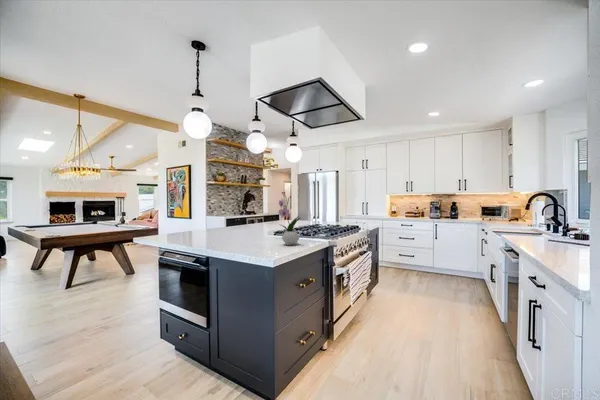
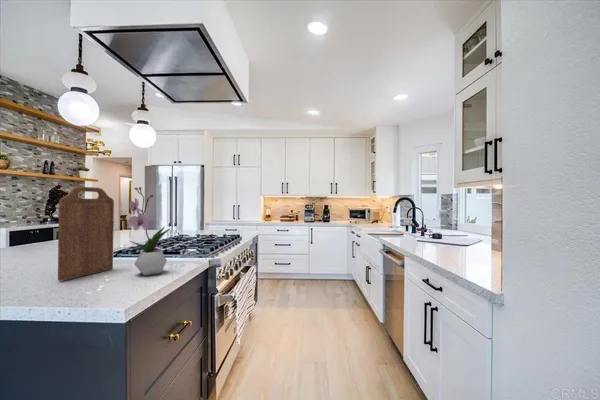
cutting board: none [246,193,272,244] -> present [58,187,114,281]

